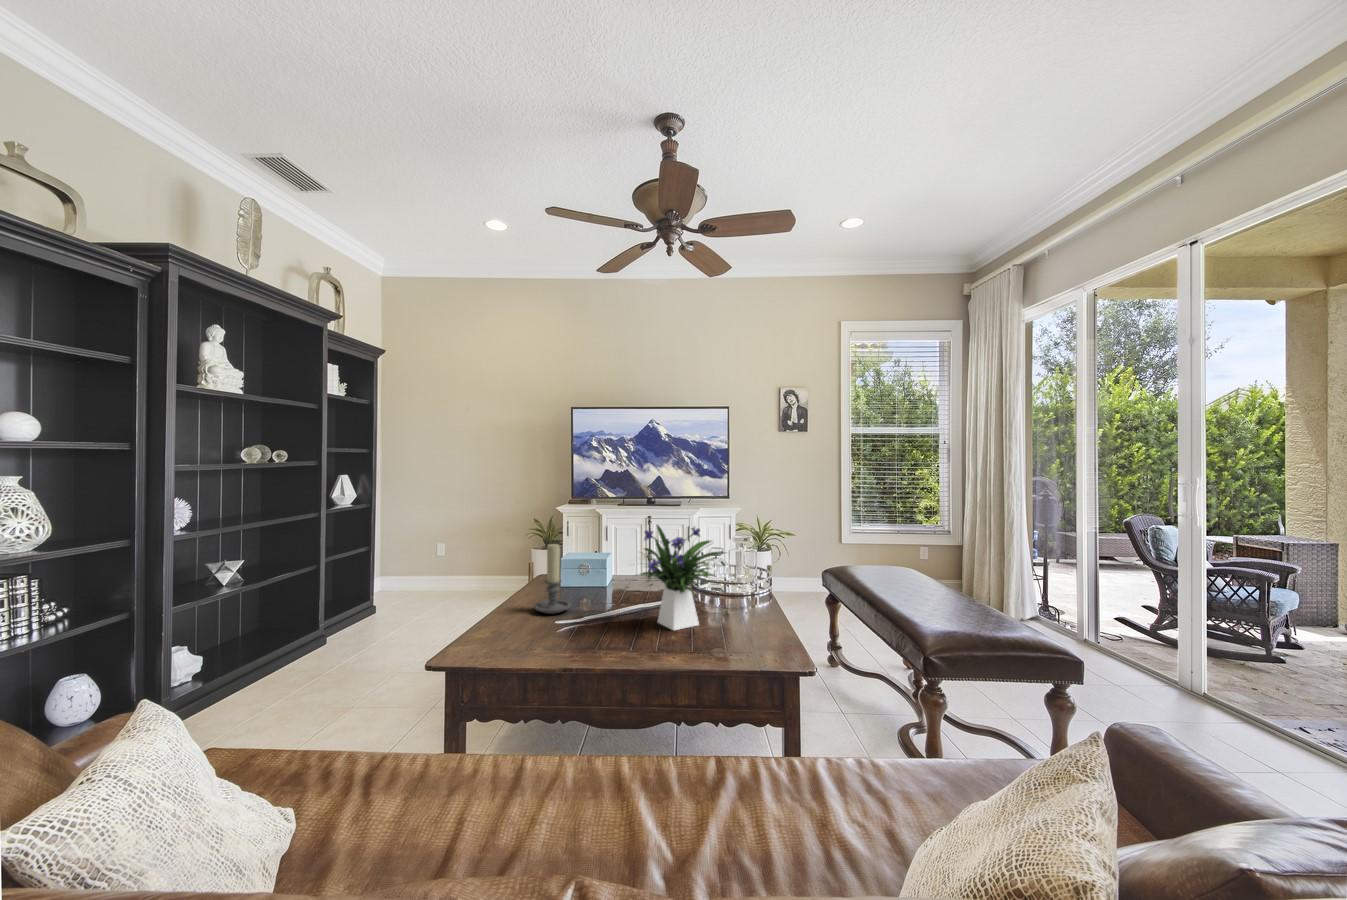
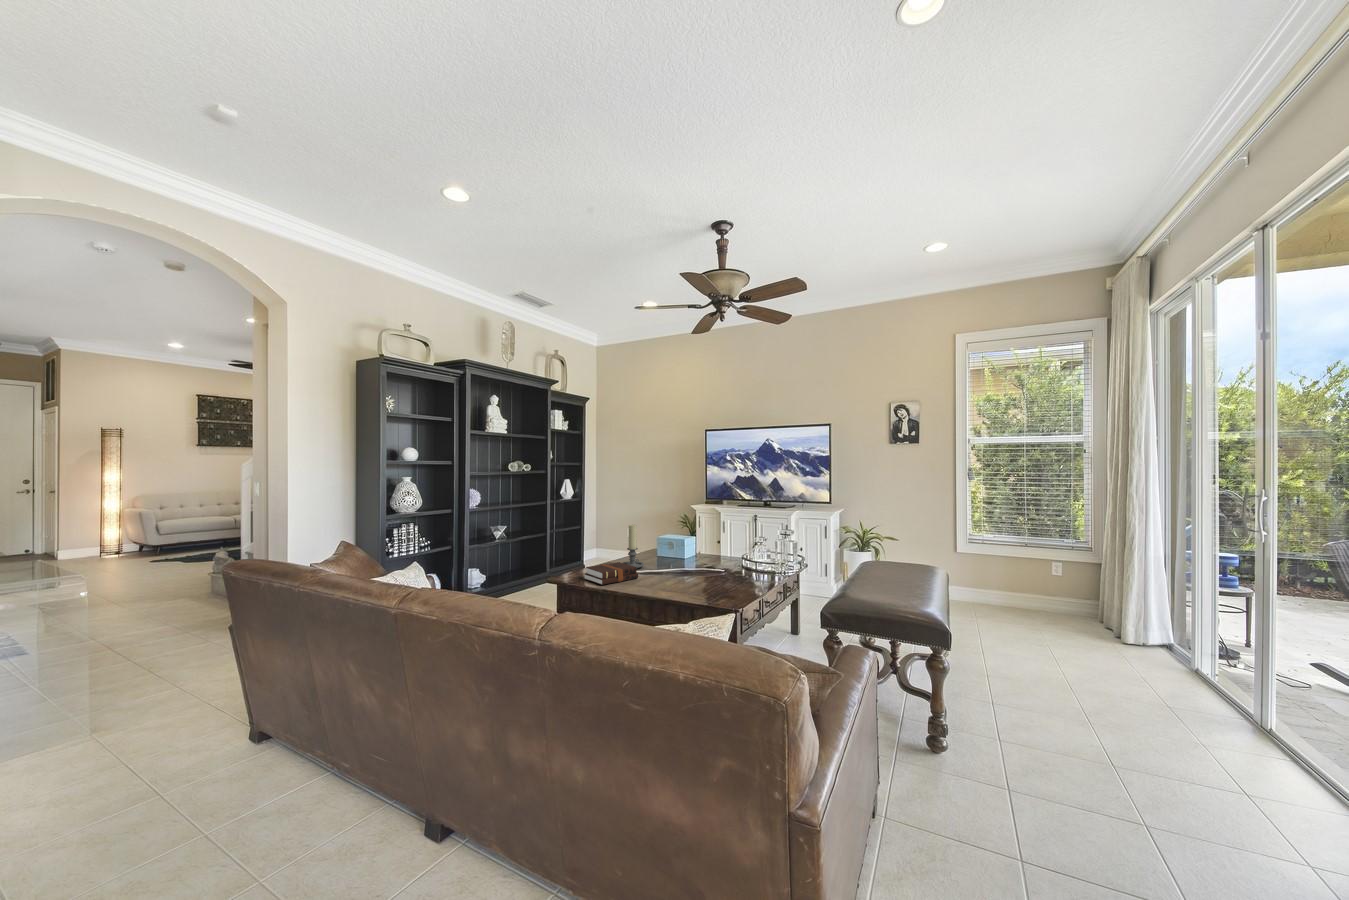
flower arrangement: present [640,525,724,630] -> none [661,514,727,586]
hardback book: none [501,606,588,650] -> present [584,562,638,585]

